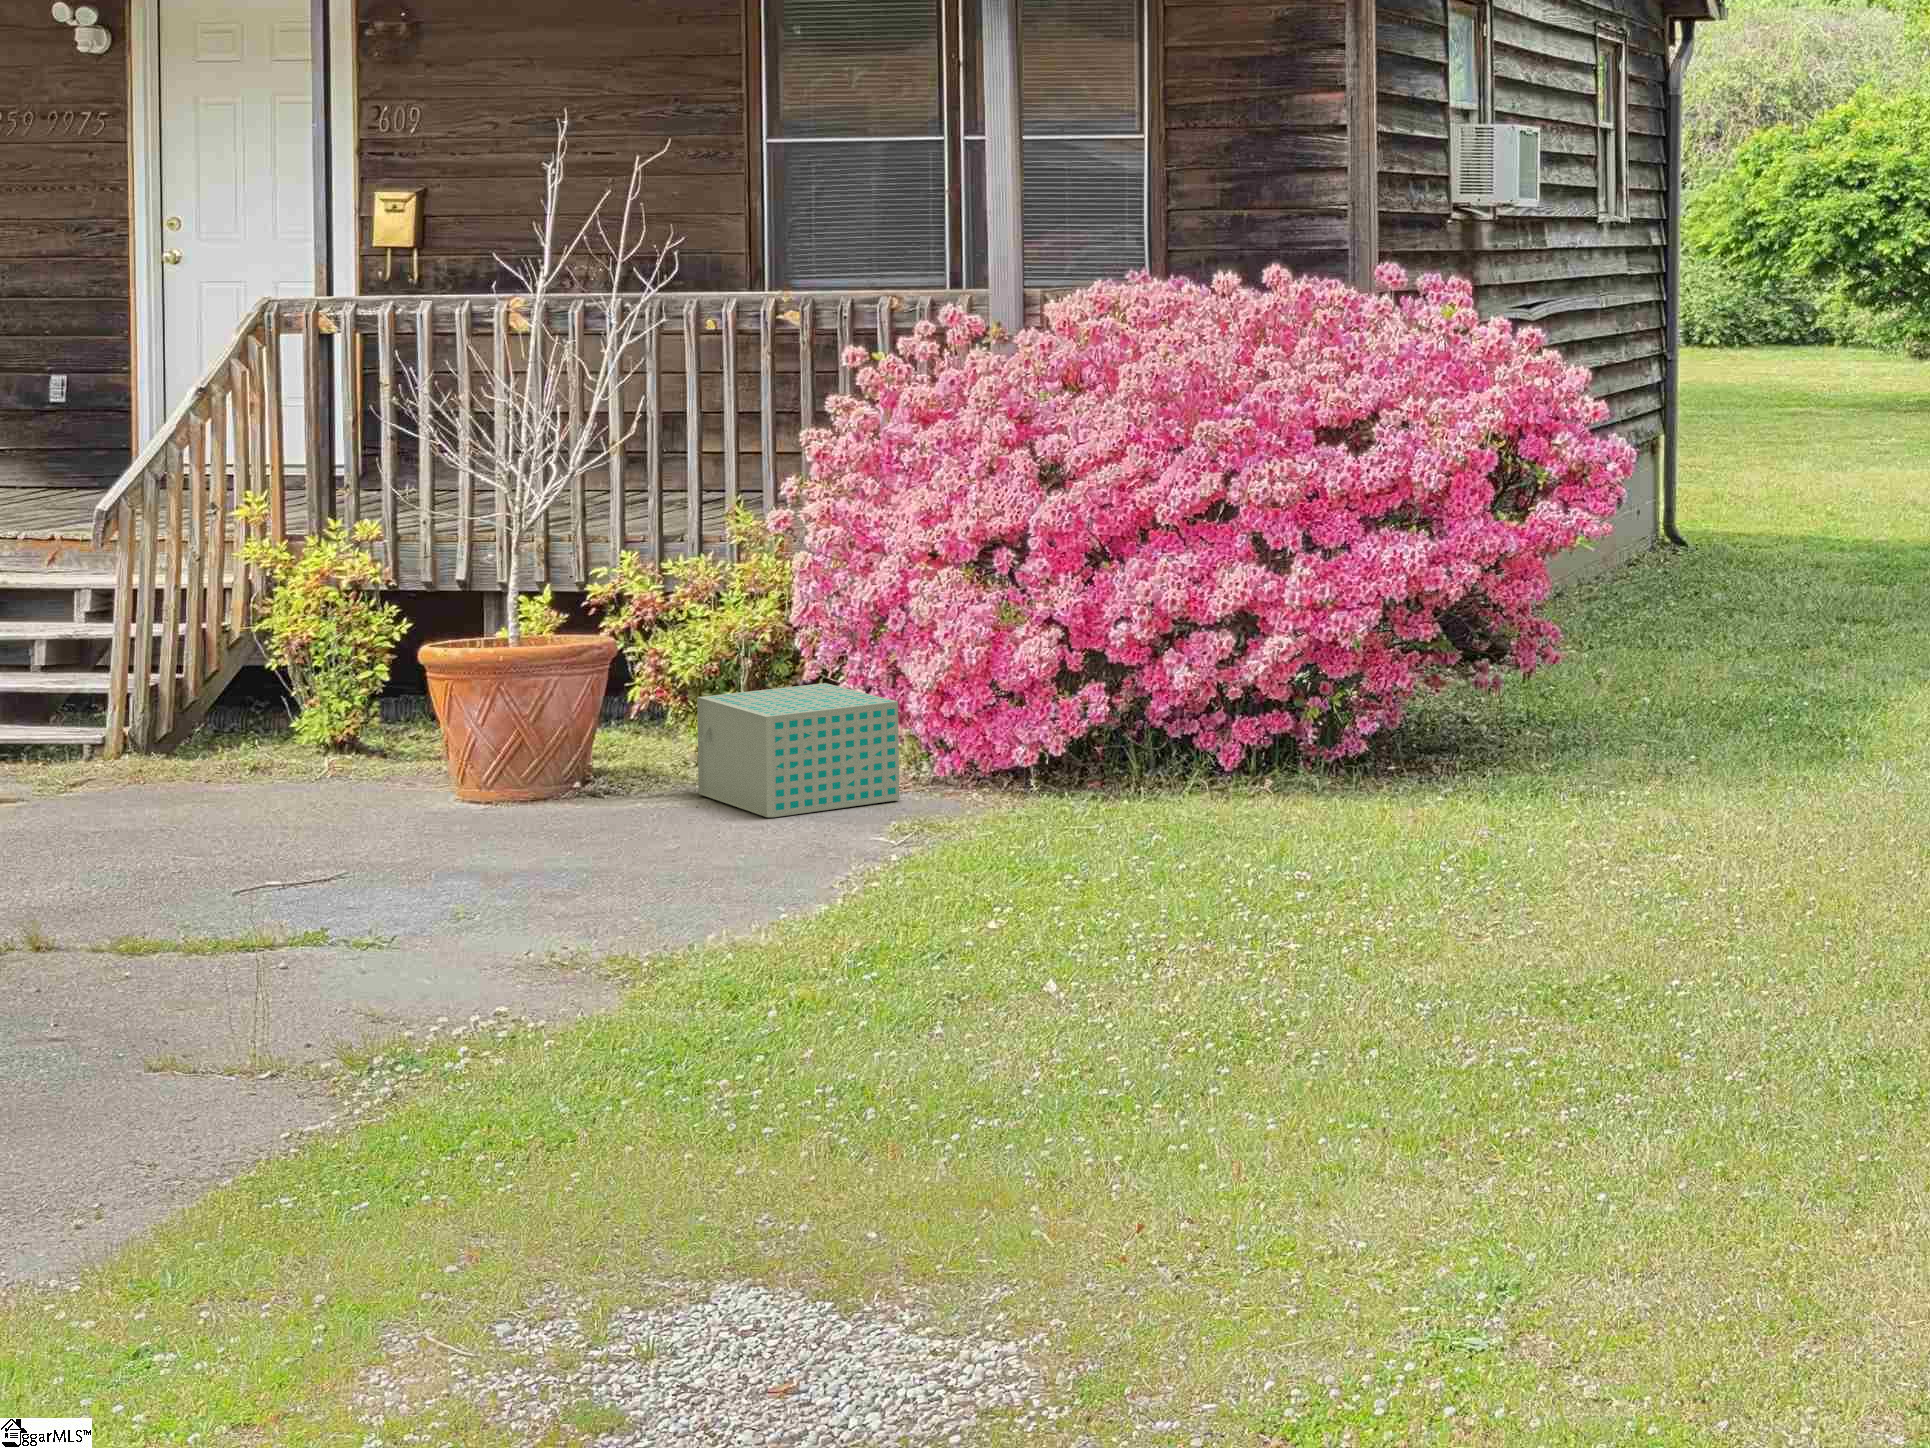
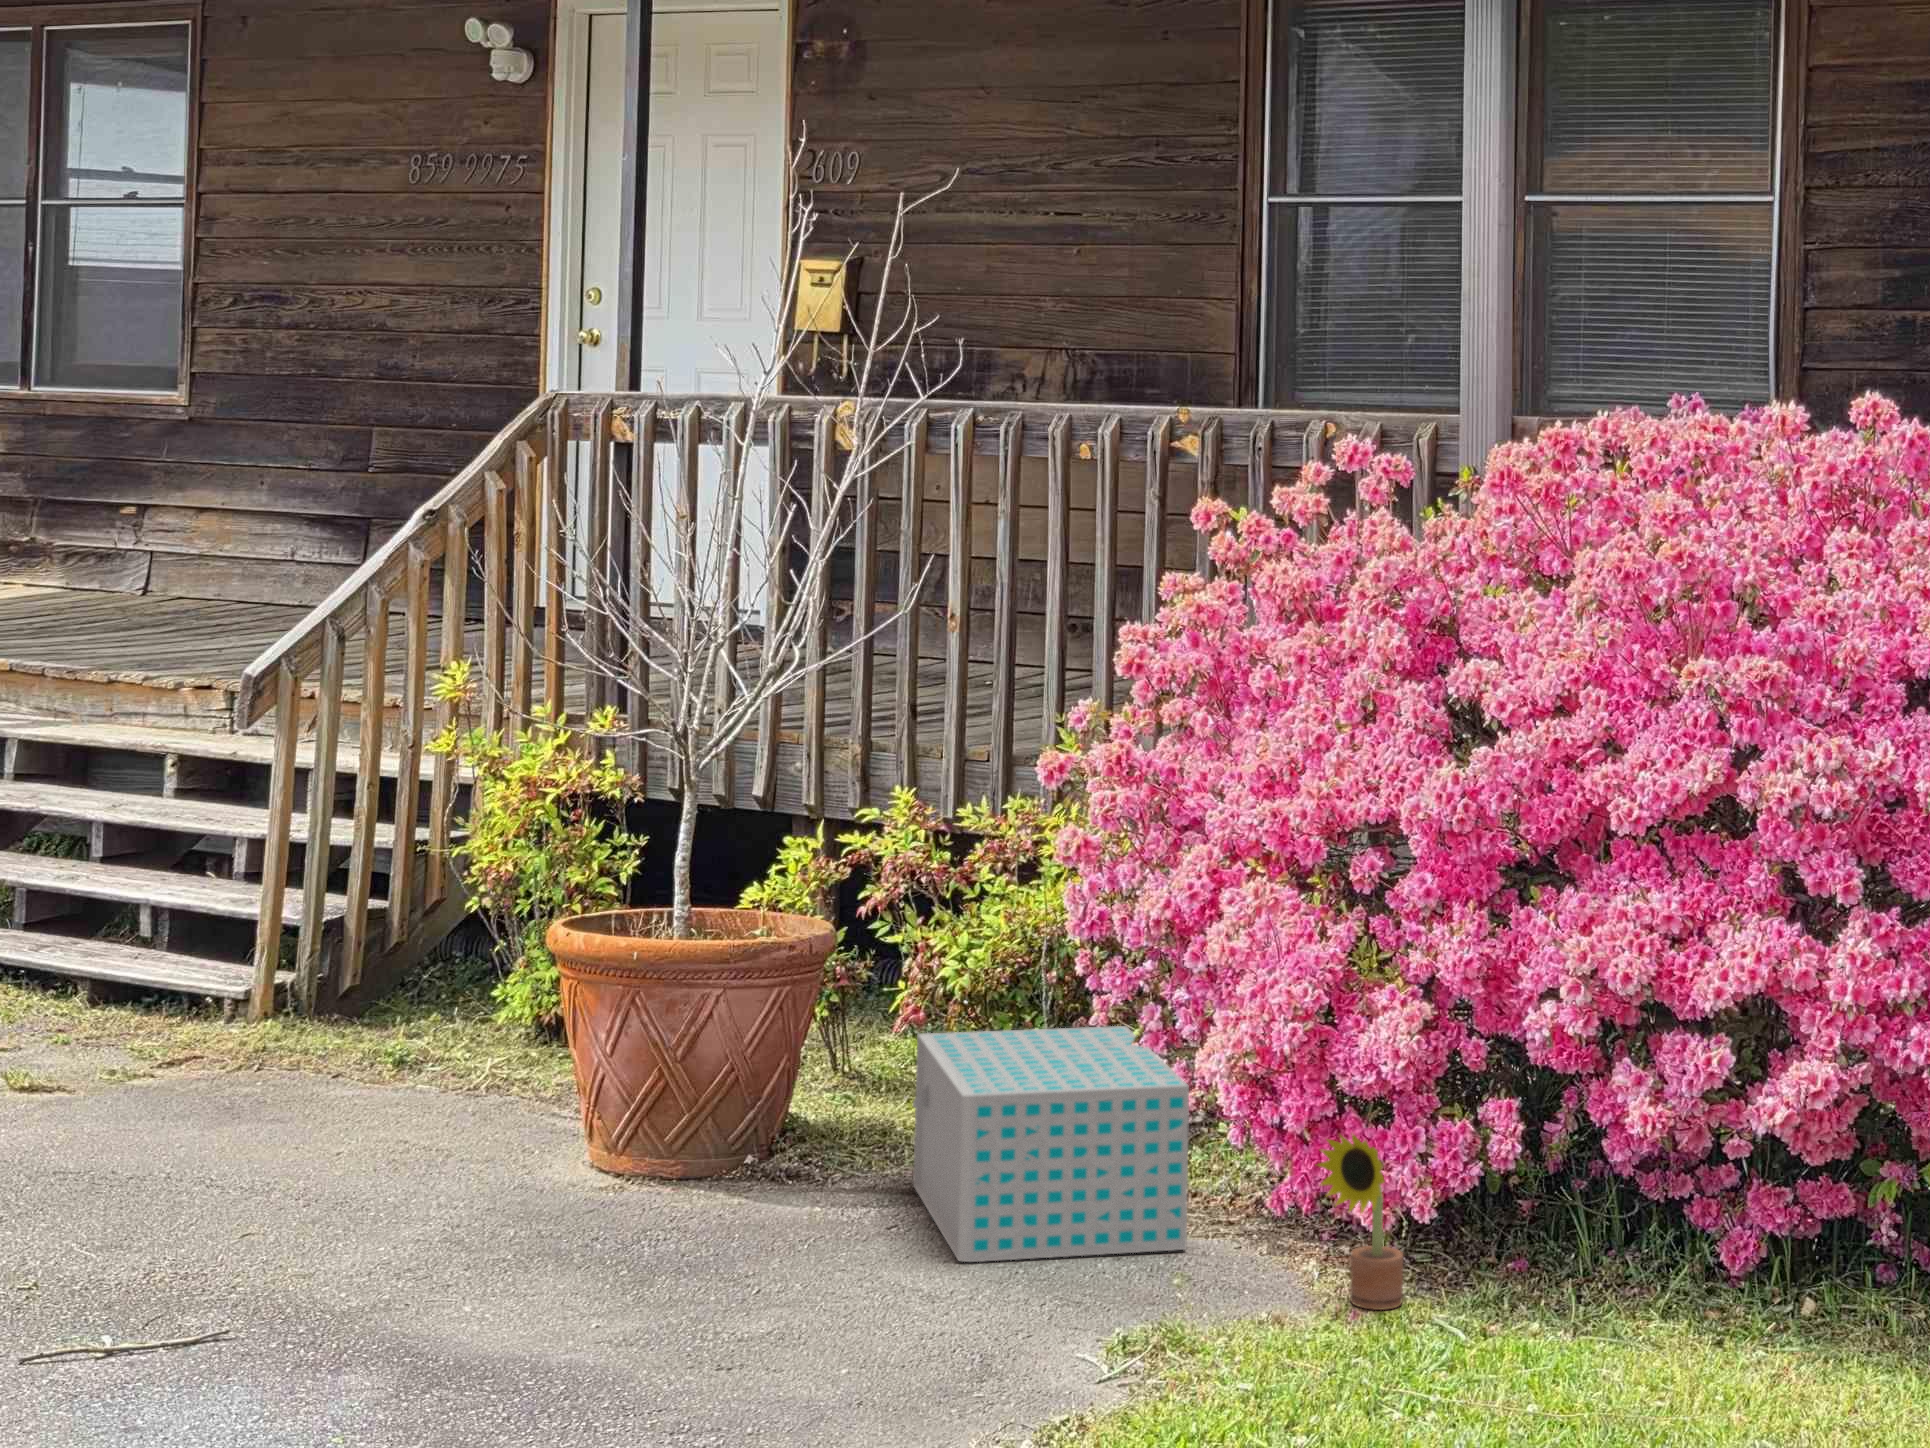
decorative plant: none [993,708,1045,809] -> present [1318,1134,1403,1310]

